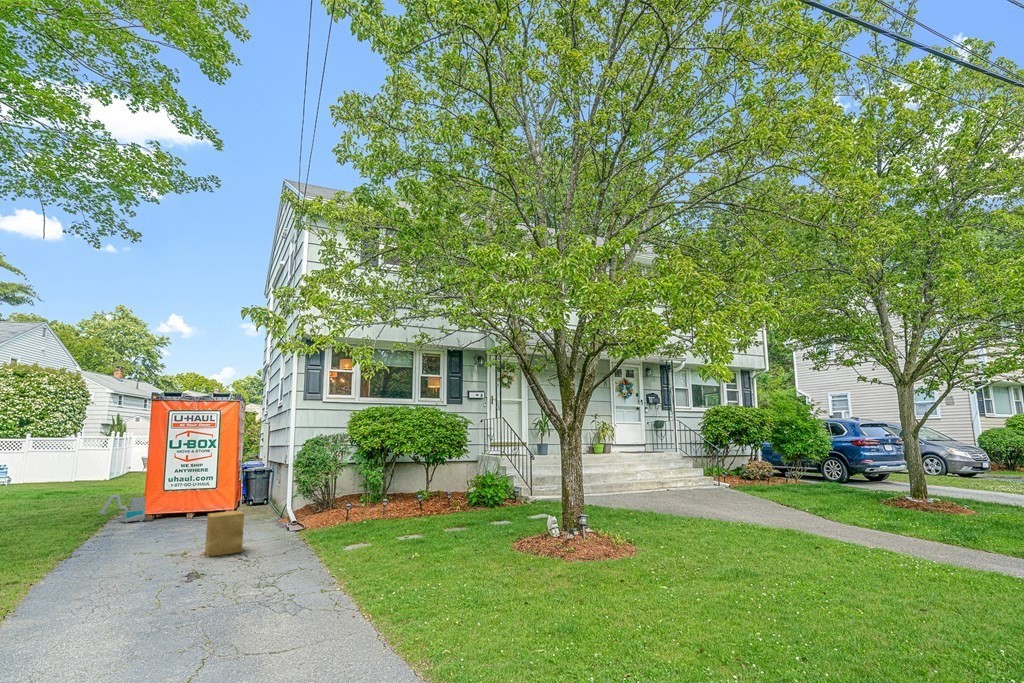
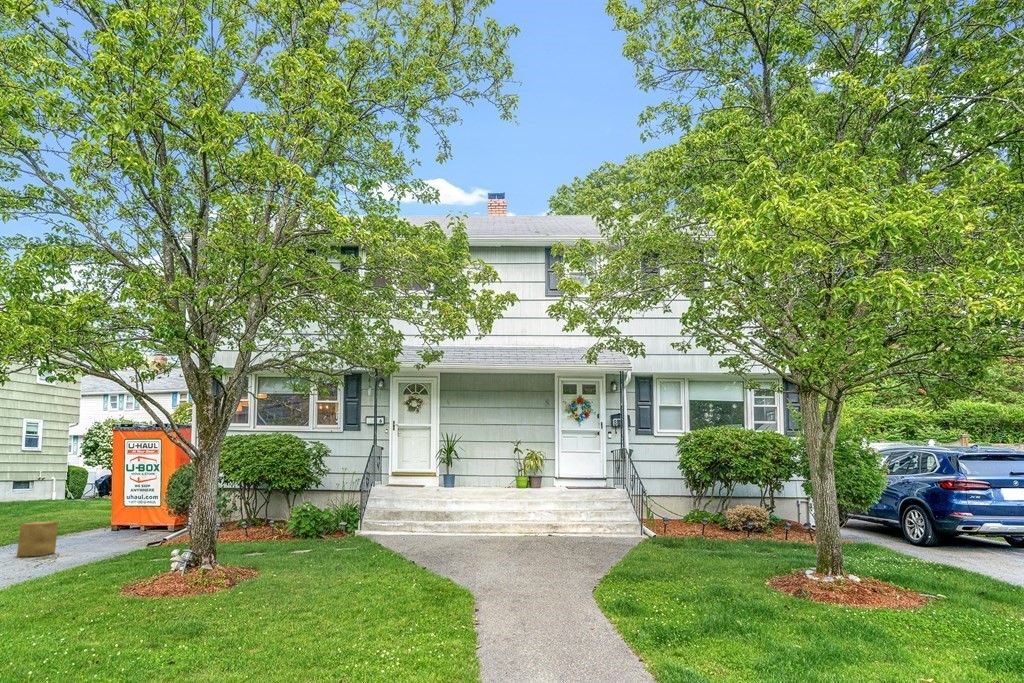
vacuum cleaner: present [98,495,145,523] -> none [75,507,111,531]

